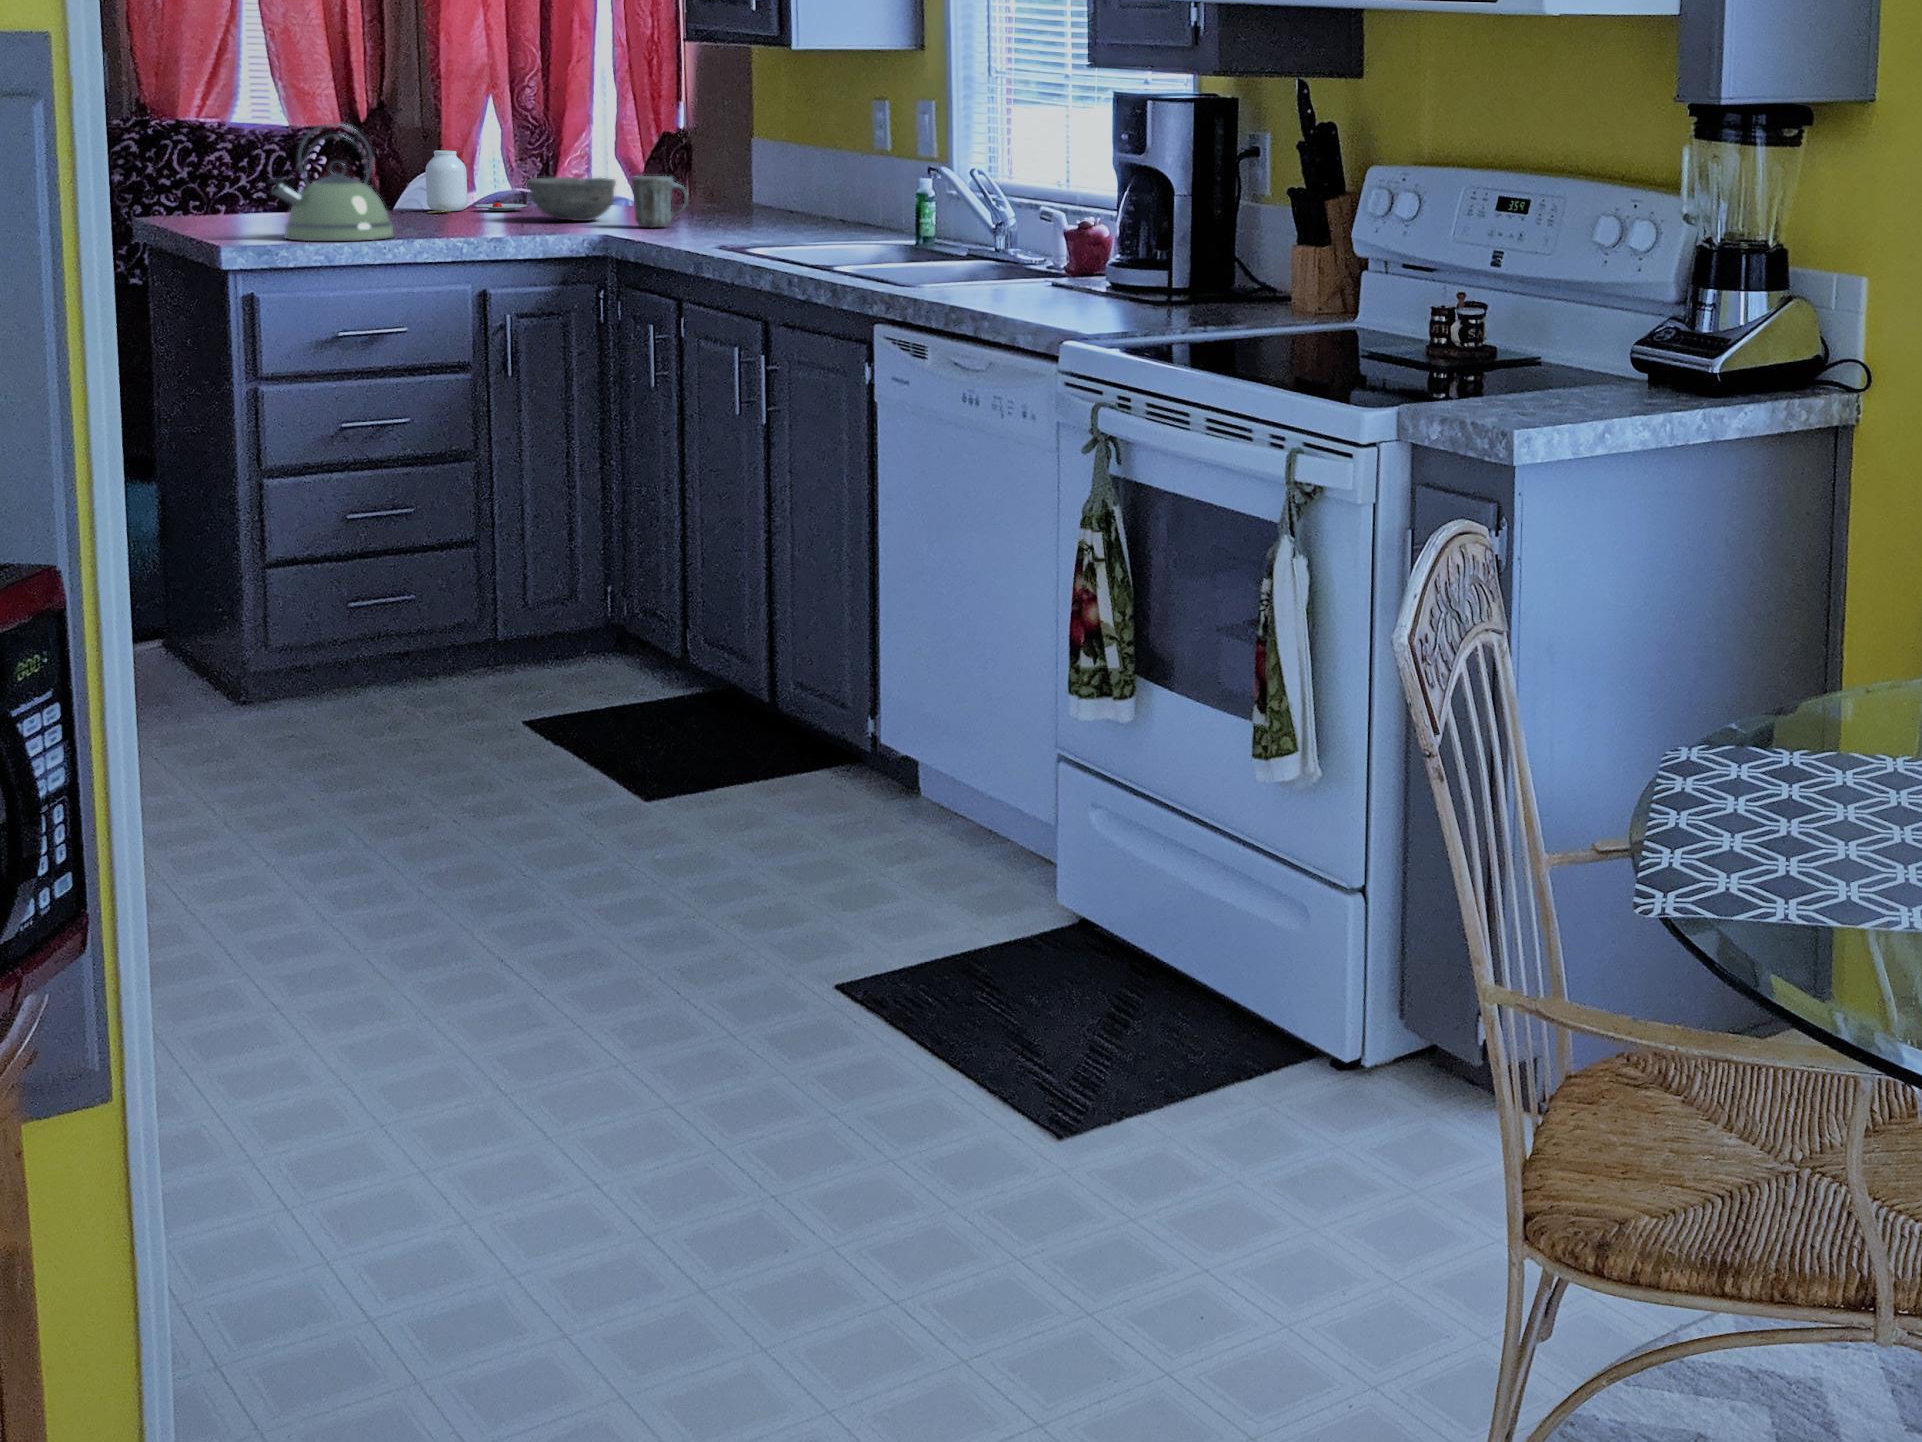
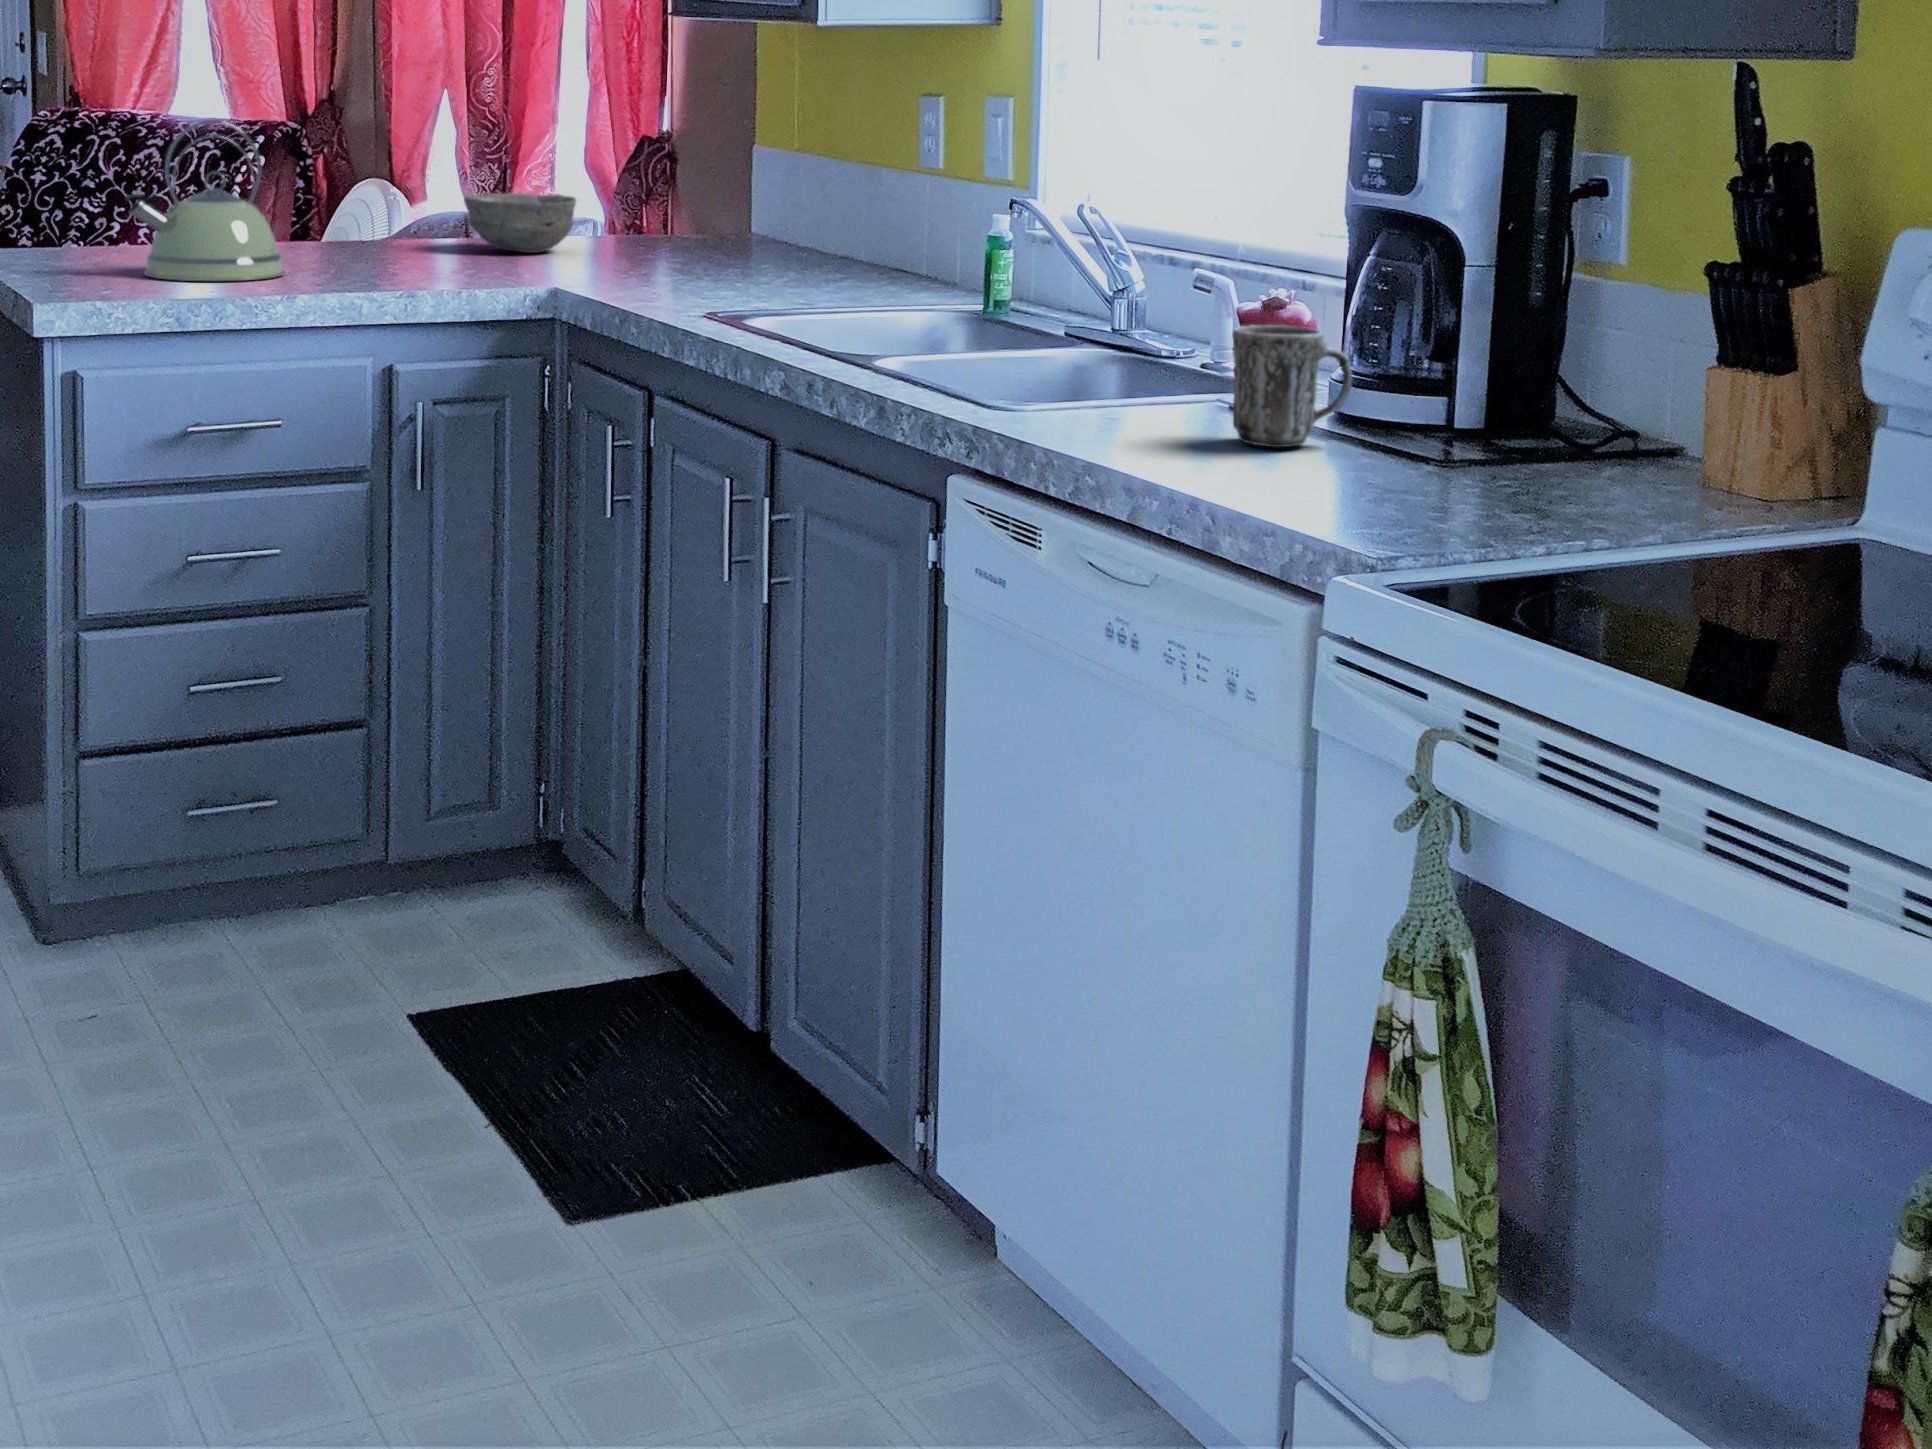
jar: present [426,151,527,213] -> none [347,155,474,236]
mug: present [632,176,688,228] -> present [1232,325,1352,447]

